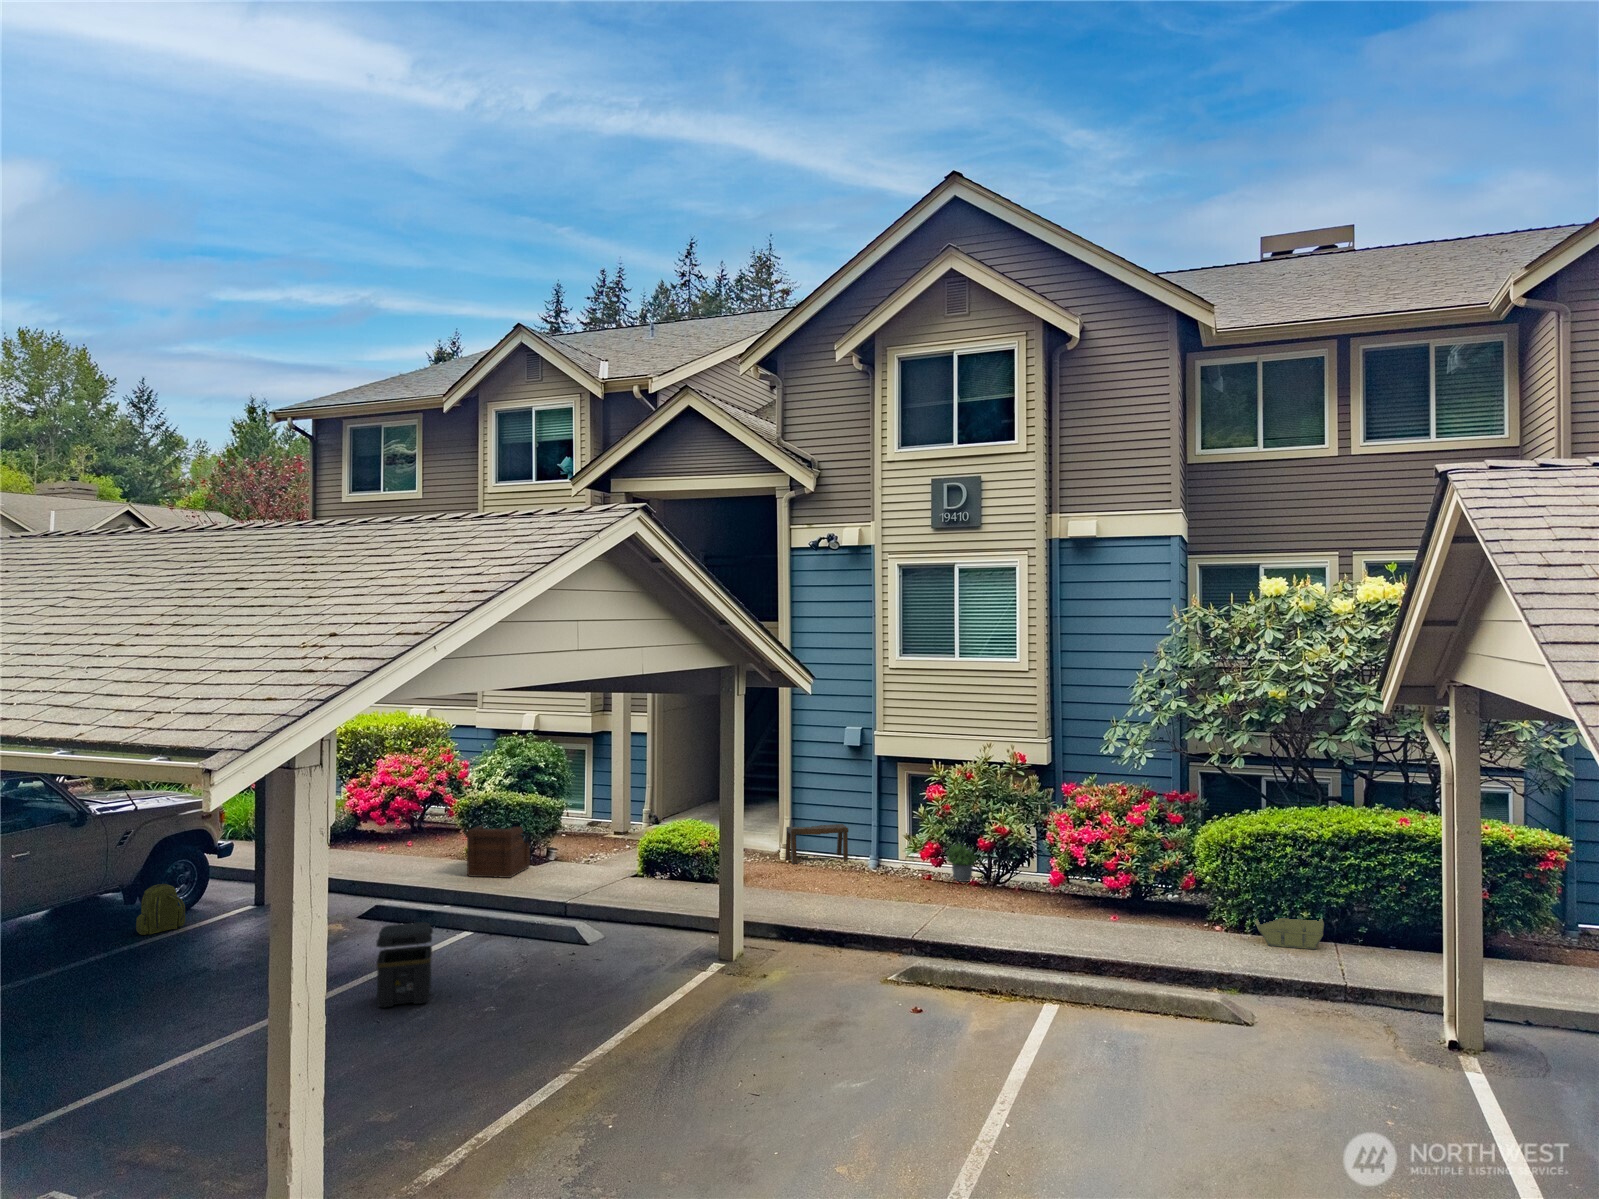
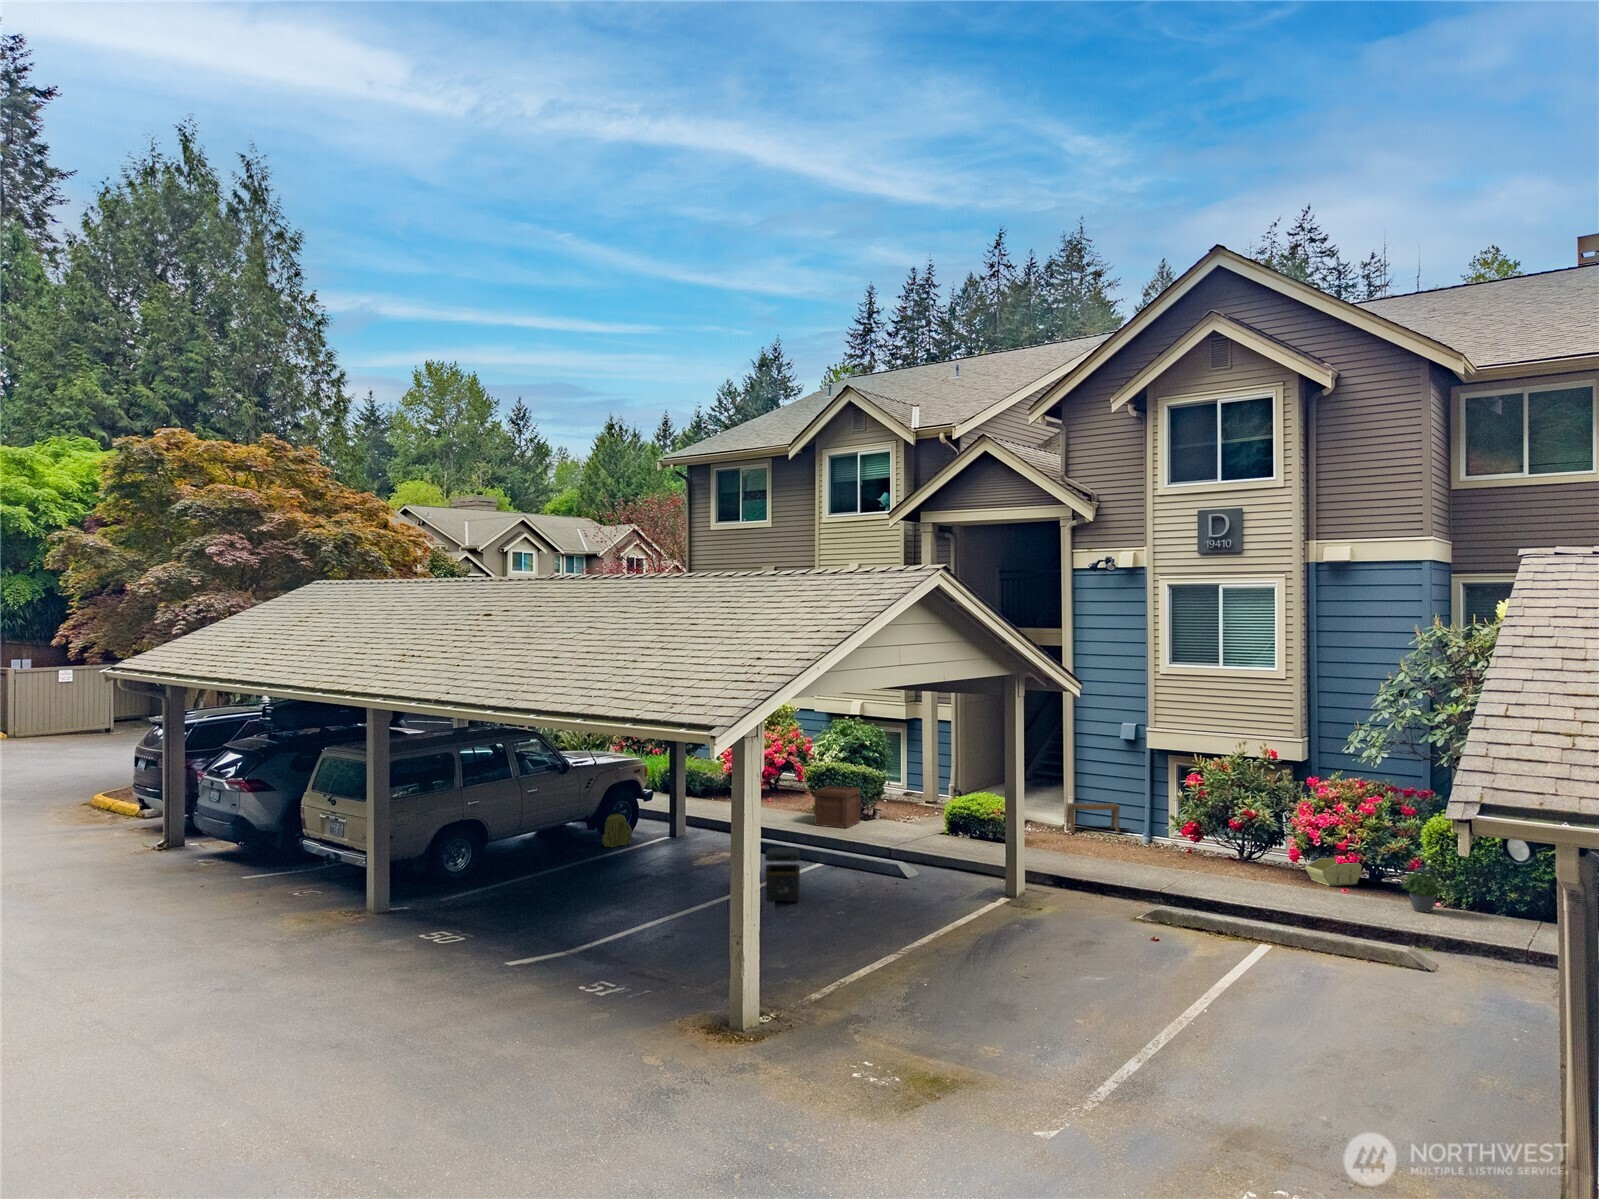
potted plant: present [947,842,977,882] -> present [1402,870,1442,913]
storage bin: present [1255,918,1324,949] -> present [1305,858,1362,886]

